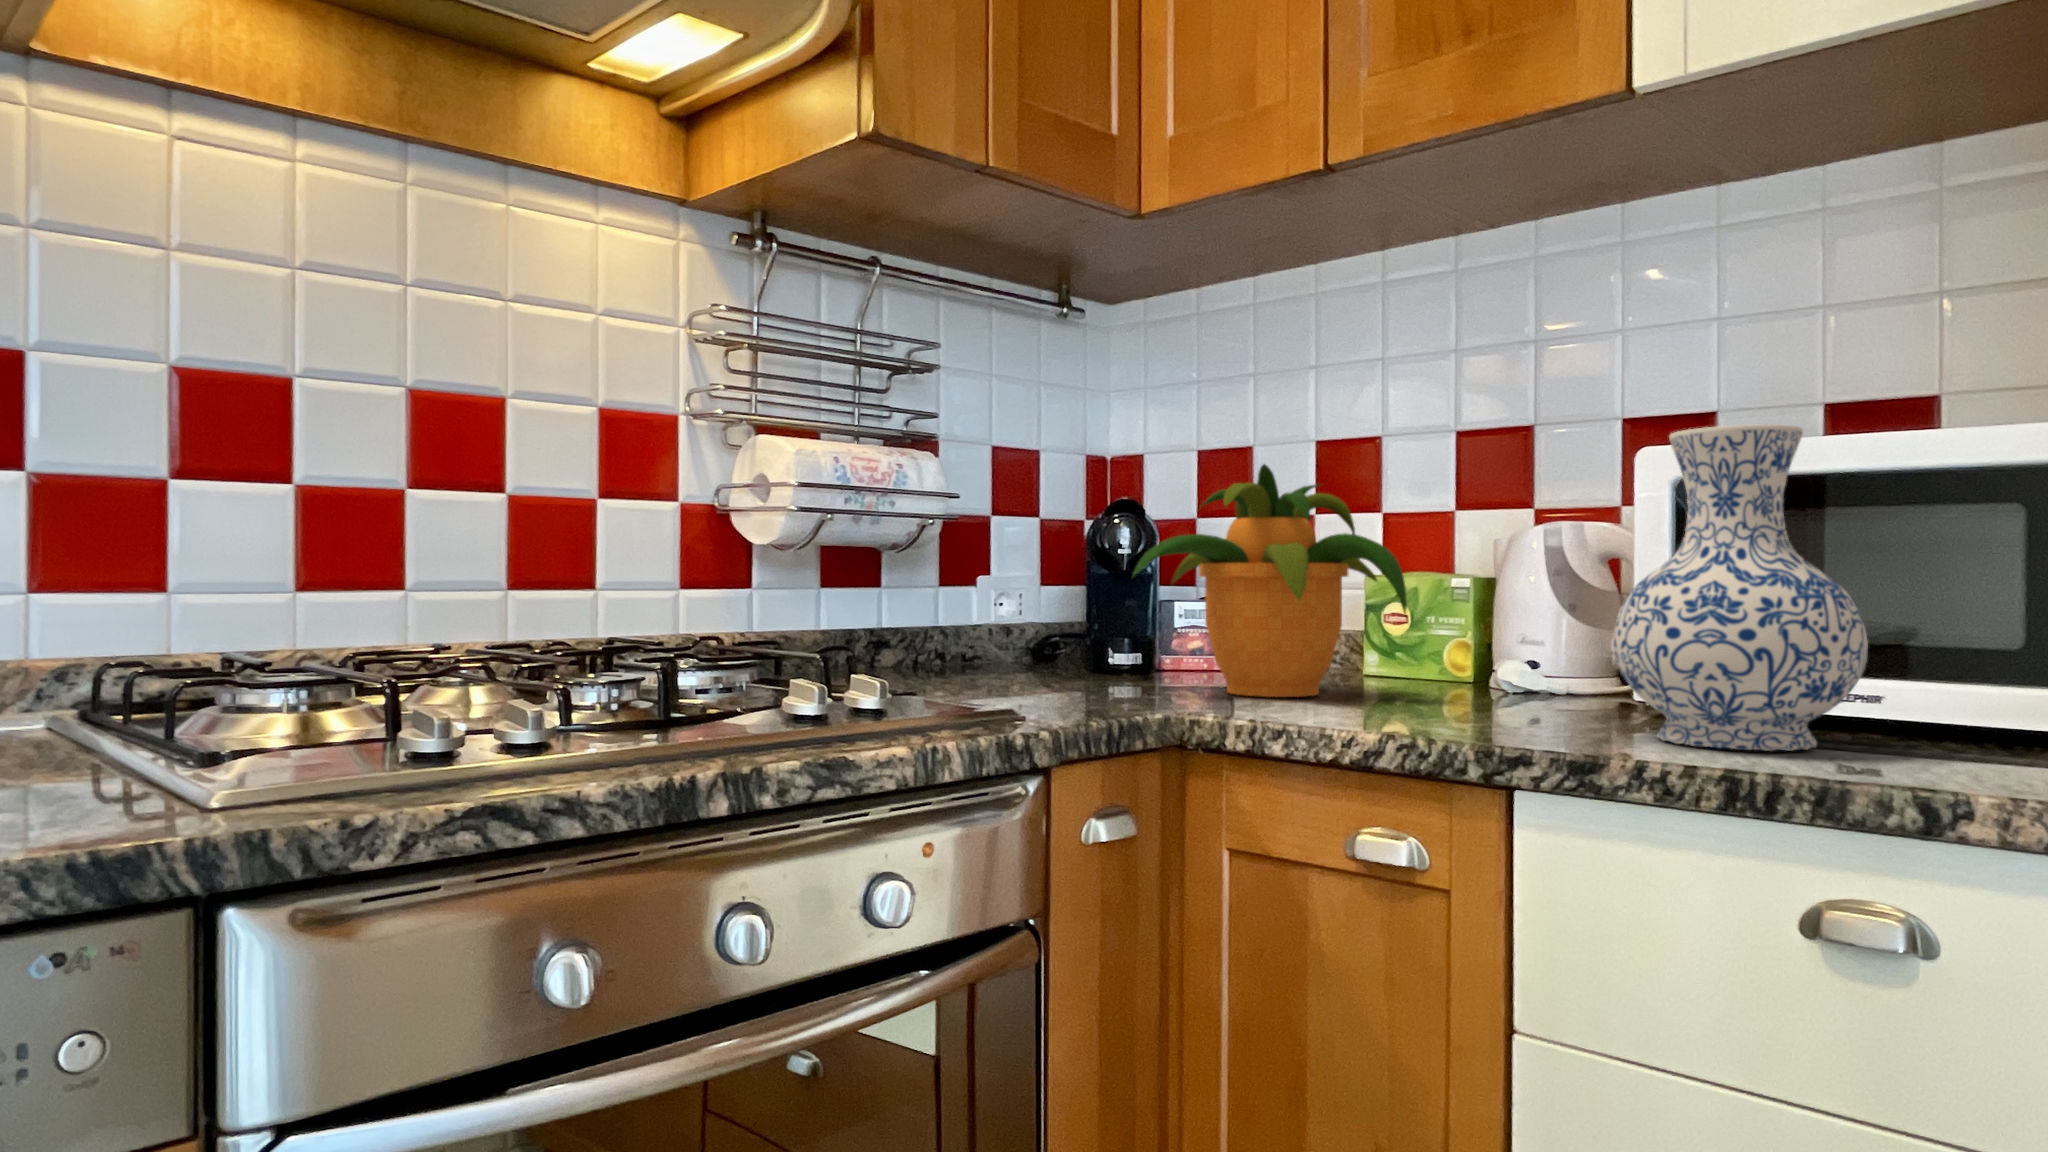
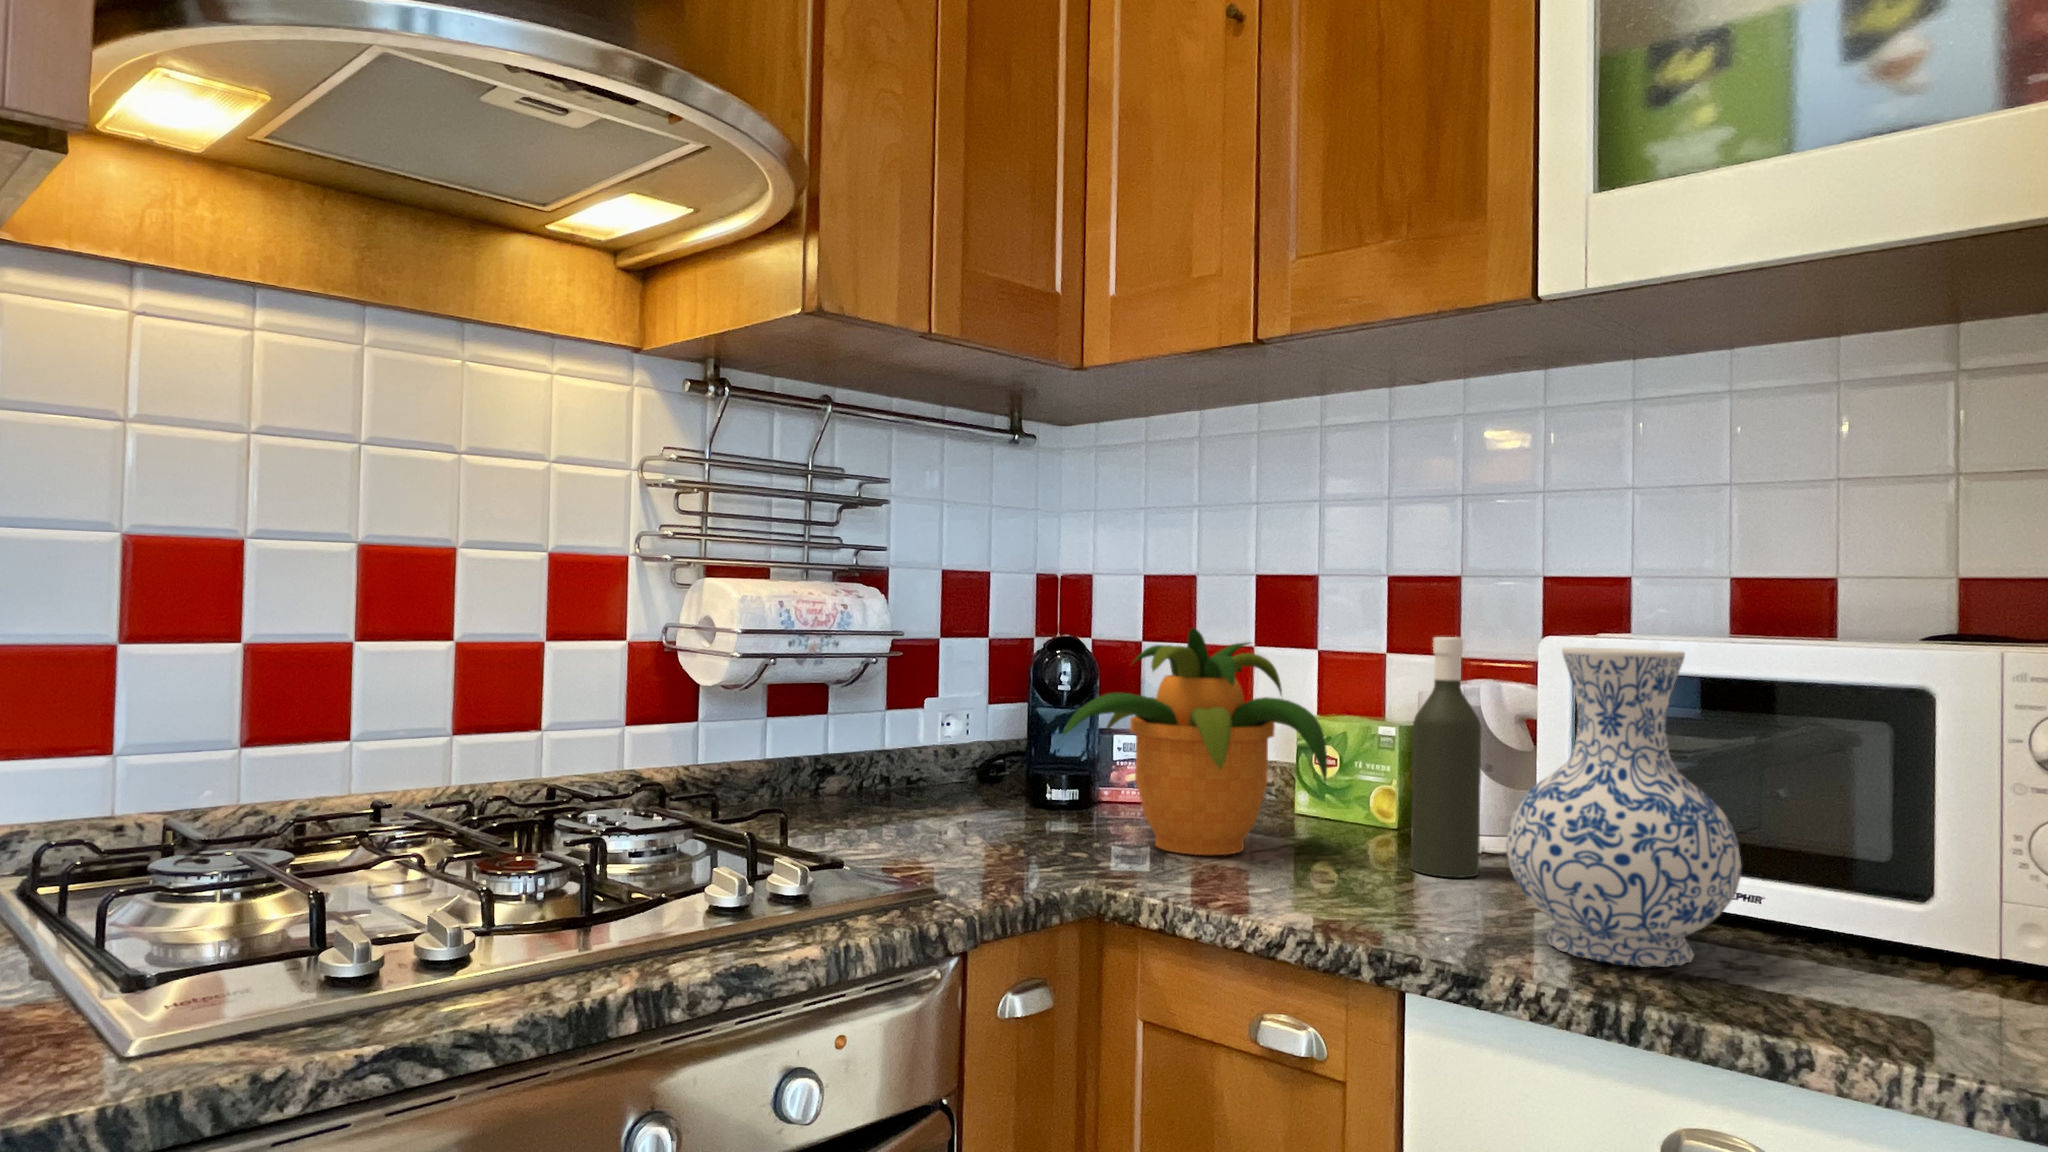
bottle: none [1493,464,1565,708] -> present [1411,637,1481,877]

